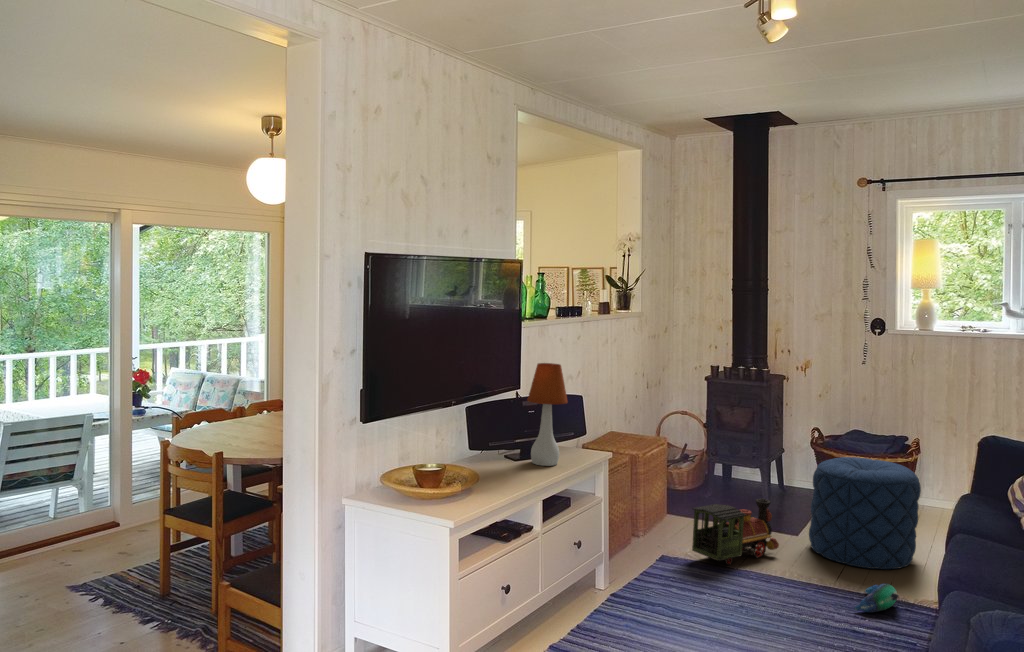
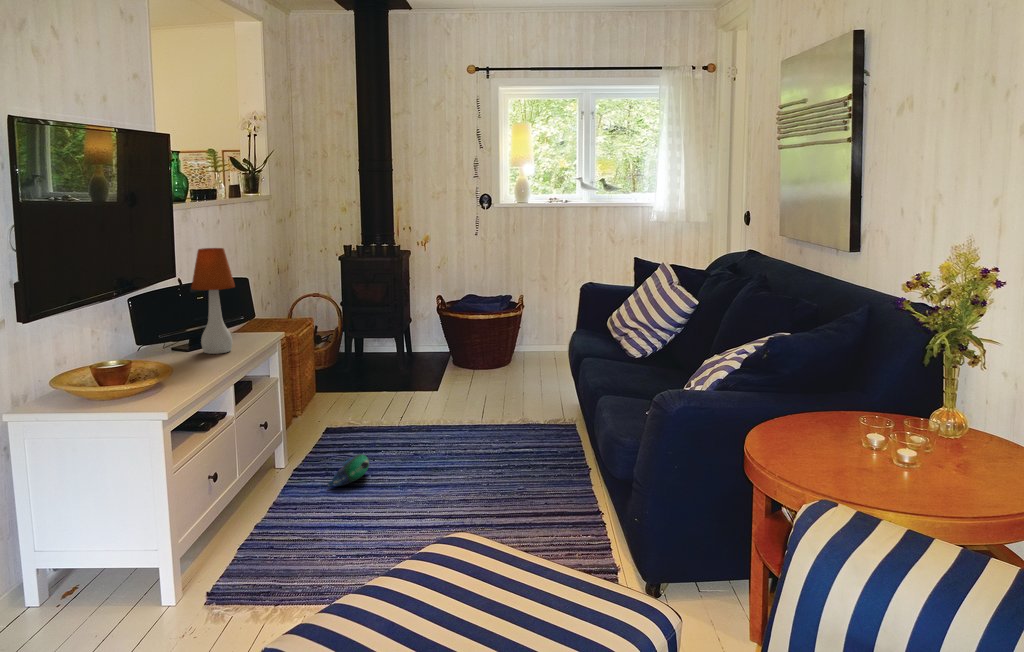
pouf: present [809,457,921,569] -> none [450,313,538,406]
toy train: present [692,498,779,565] -> none [351,360,429,426]
plush toy: present [854,584,899,613] -> present [327,454,369,487]

